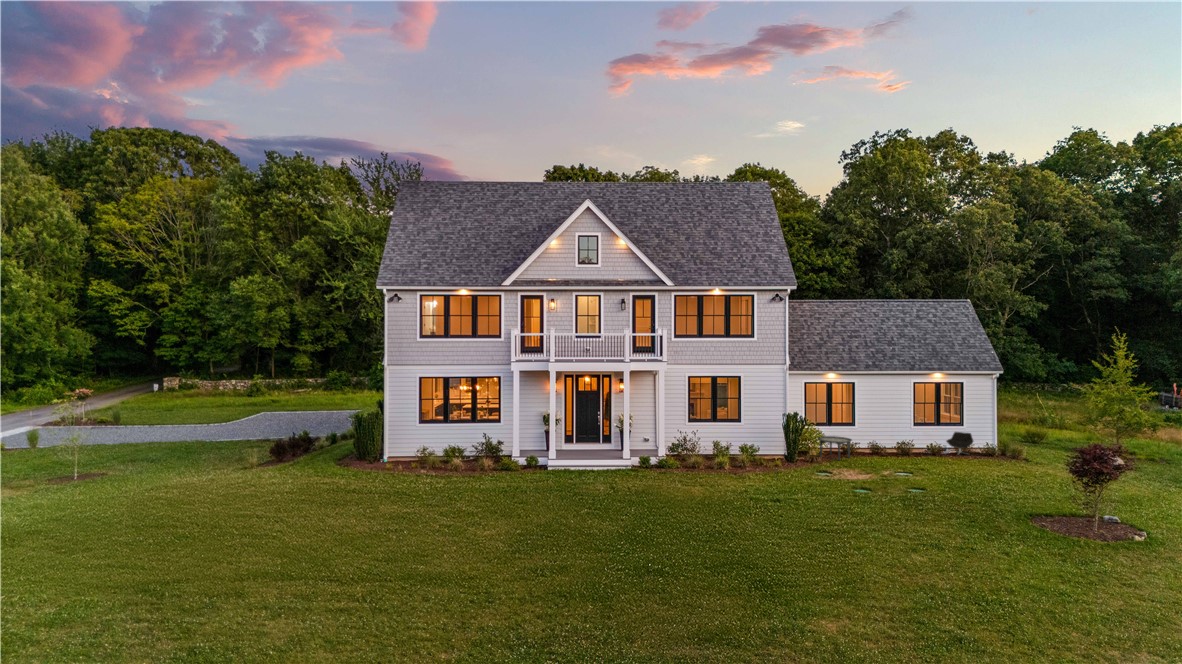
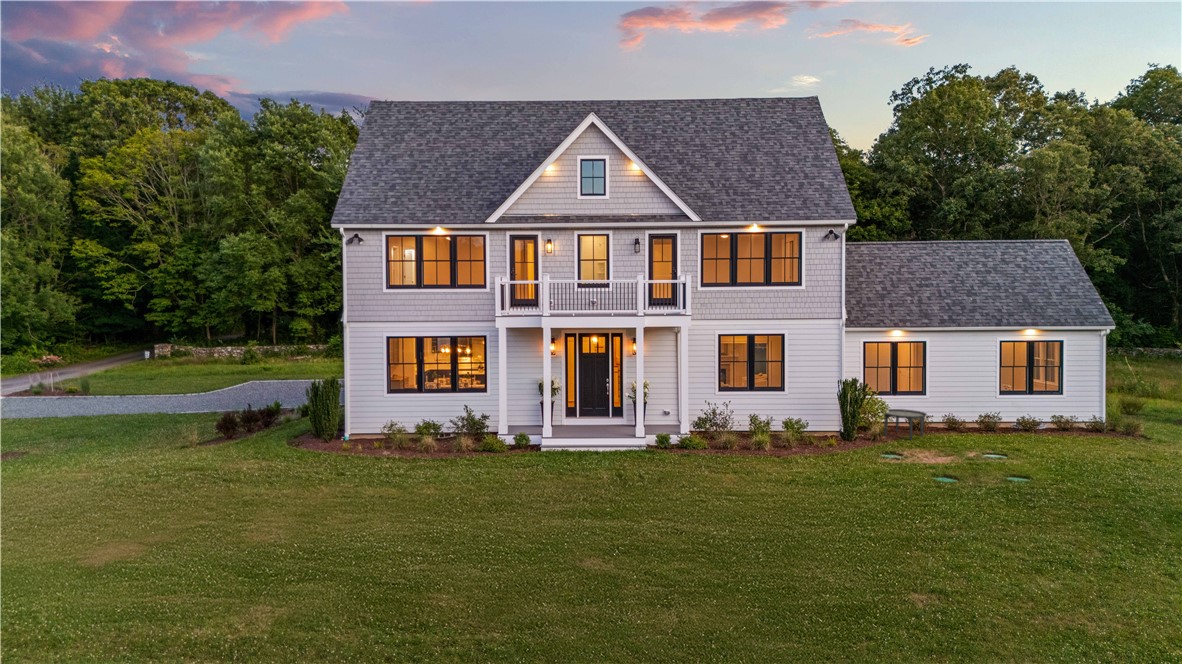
lounge chair: present [947,432,973,454] -> none [1044,404,1080,433]

